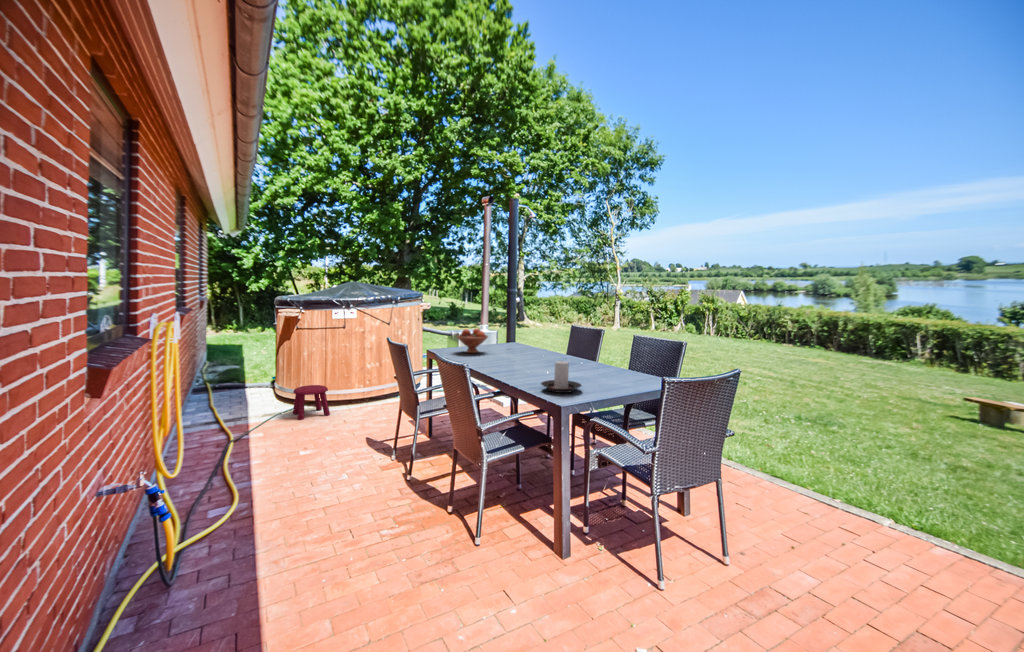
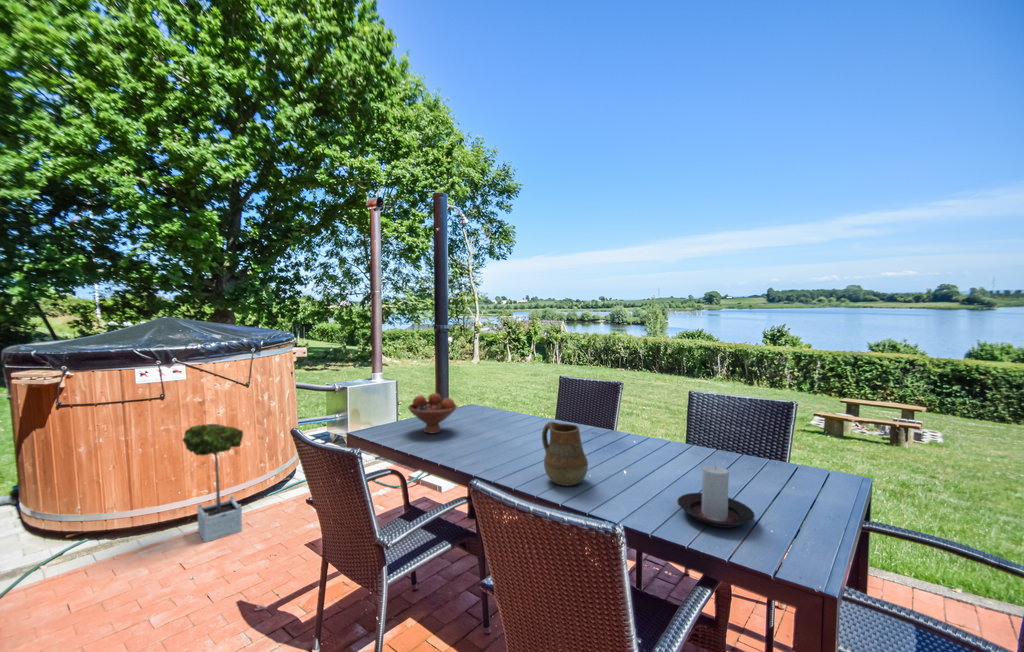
pitcher: none [497,339,523,375] -> present [542,422,588,486]
potted tree: none [351,344,383,414] -> present [183,424,243,542]
stool: present [293,385,330,420] -> none [48,504,138,586]

